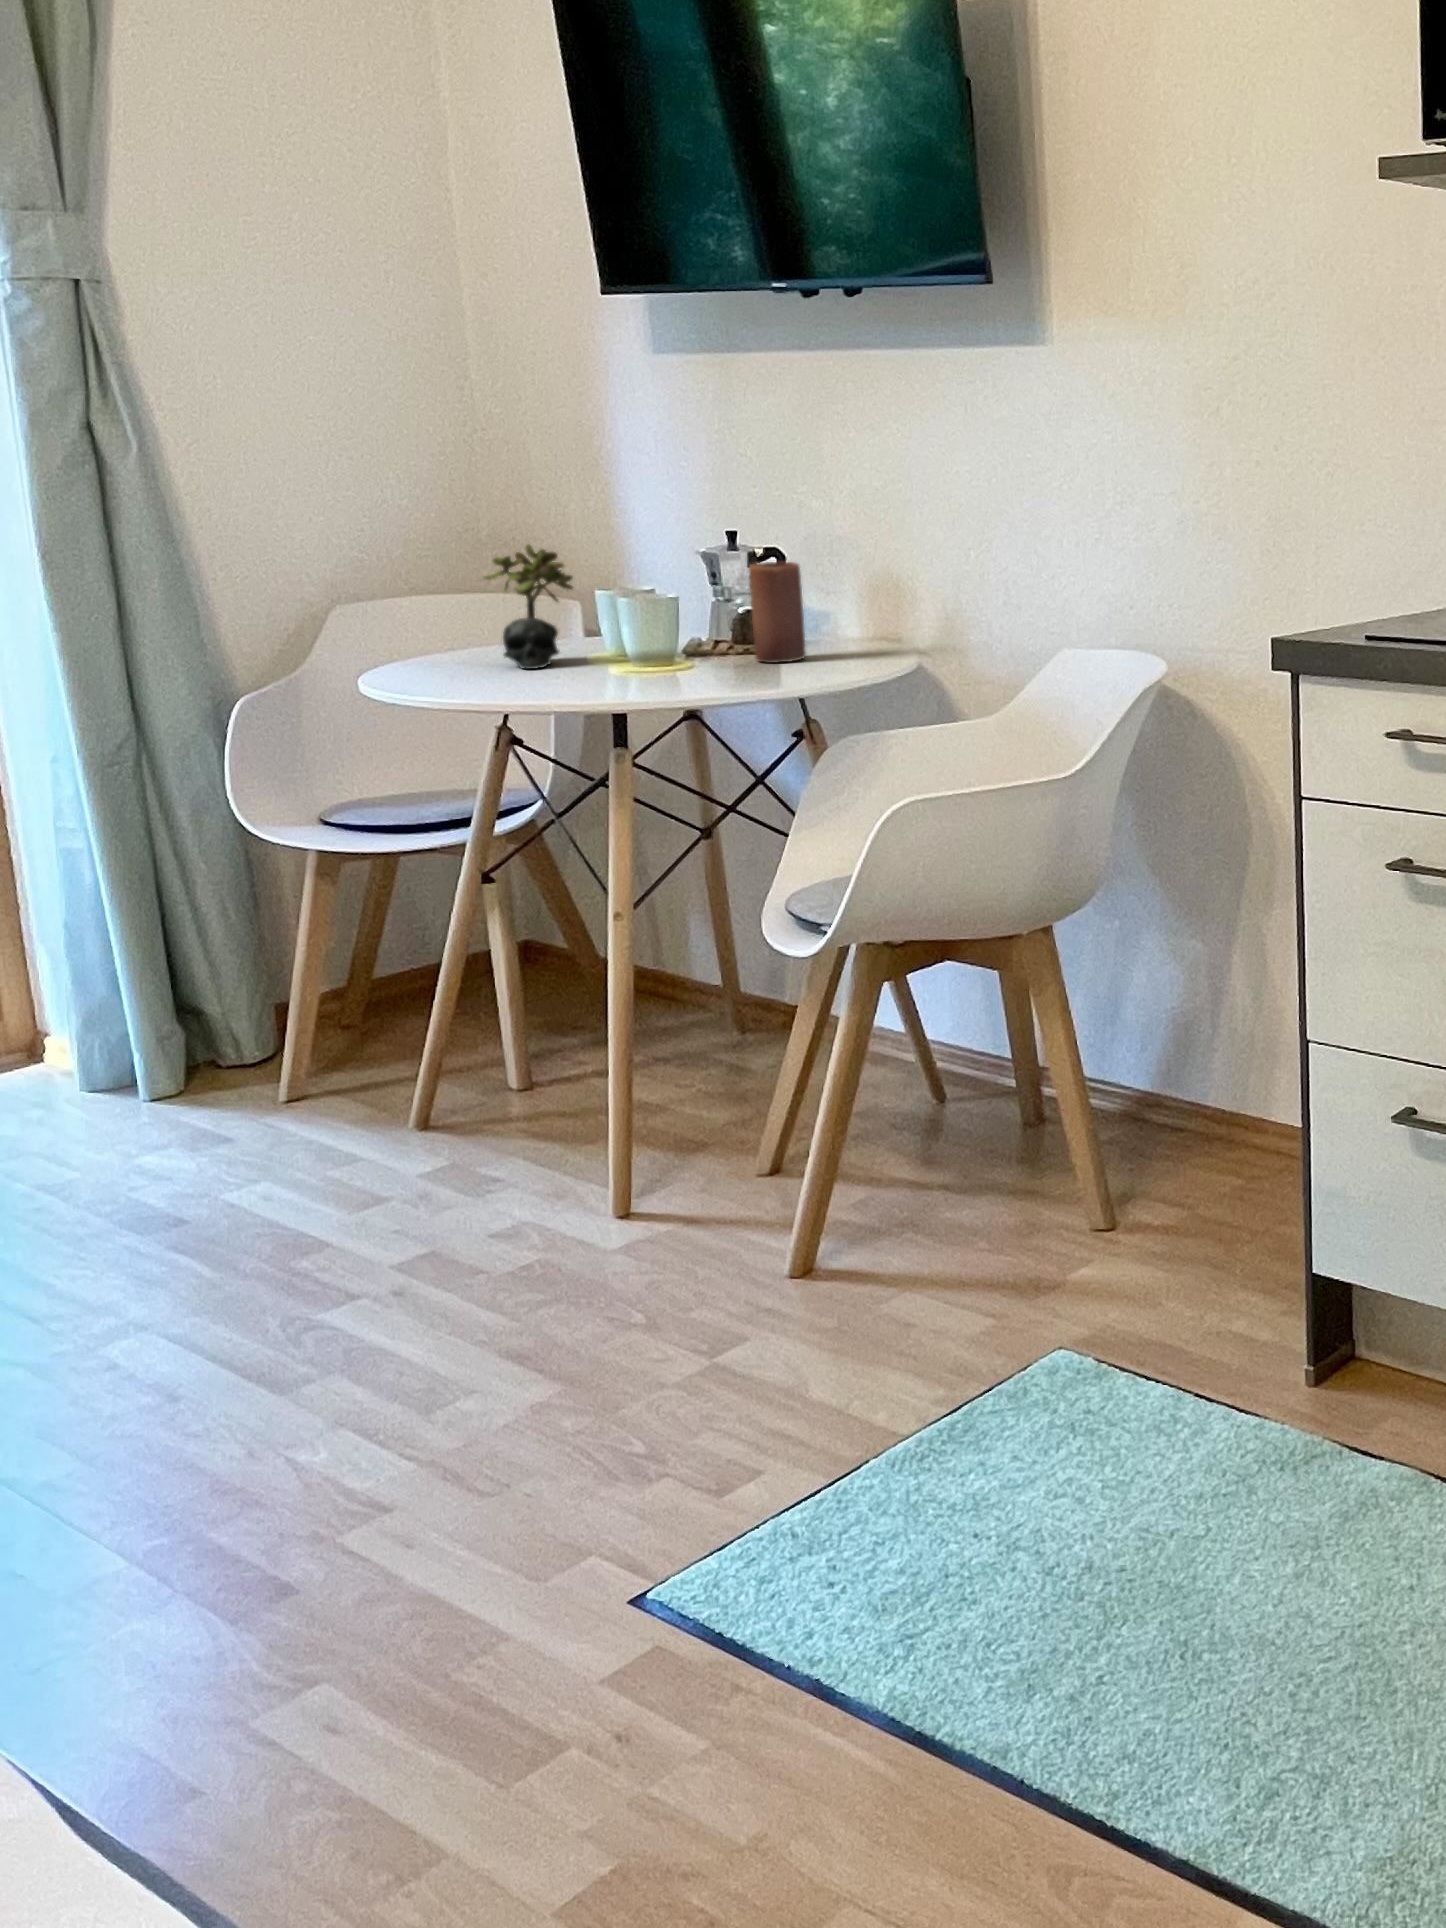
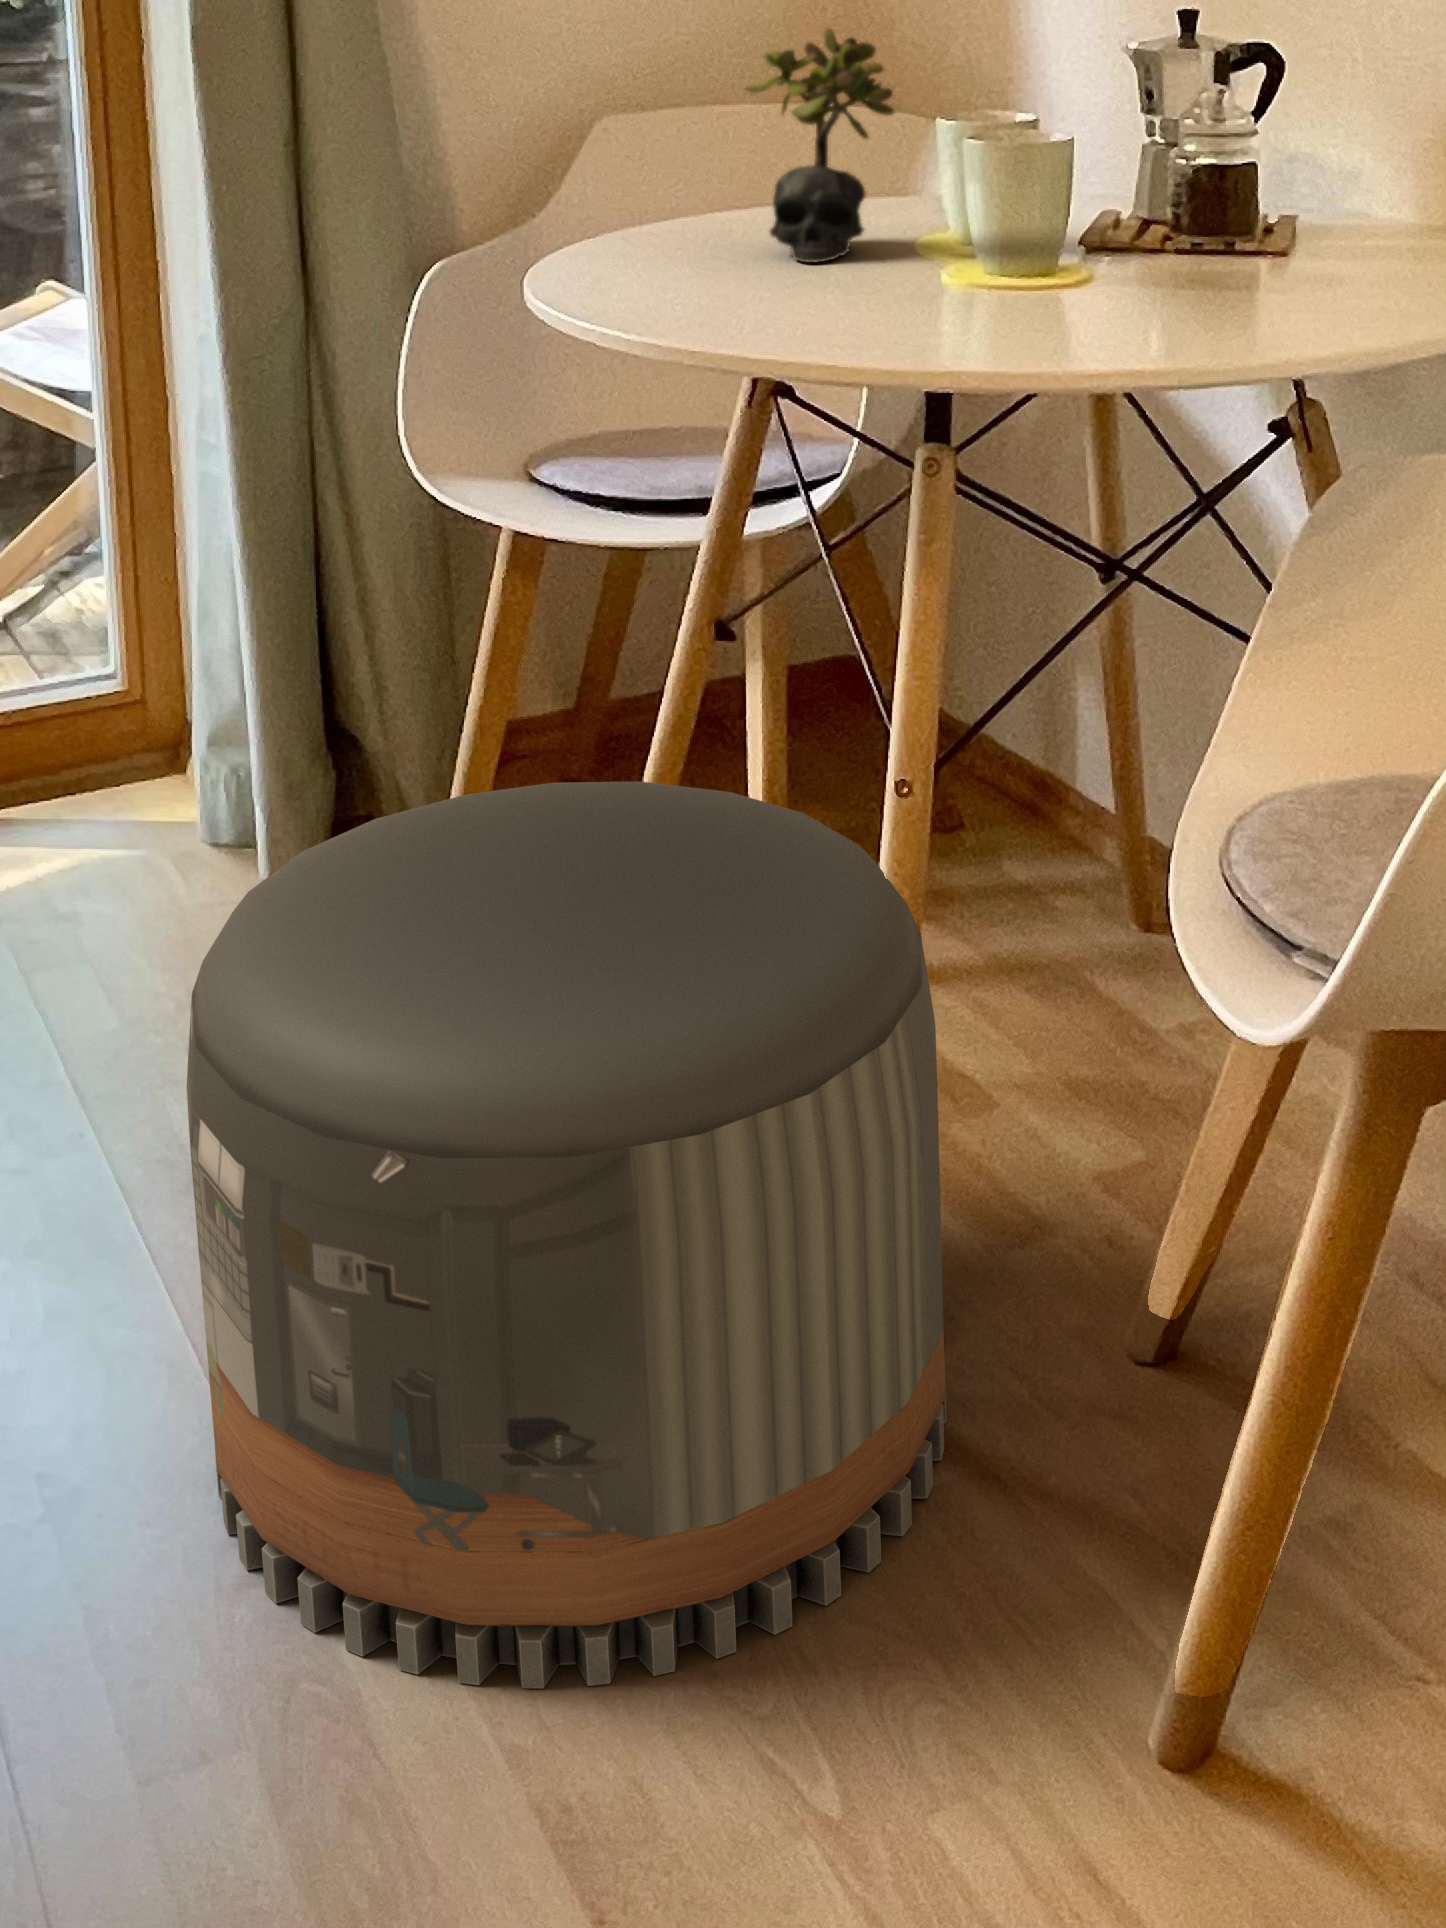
candle: present [749,562,806,663] -> none [1209,72,1310,278]
pouf: none [219,939,668,1344] -> present [187,782,946,1688]

